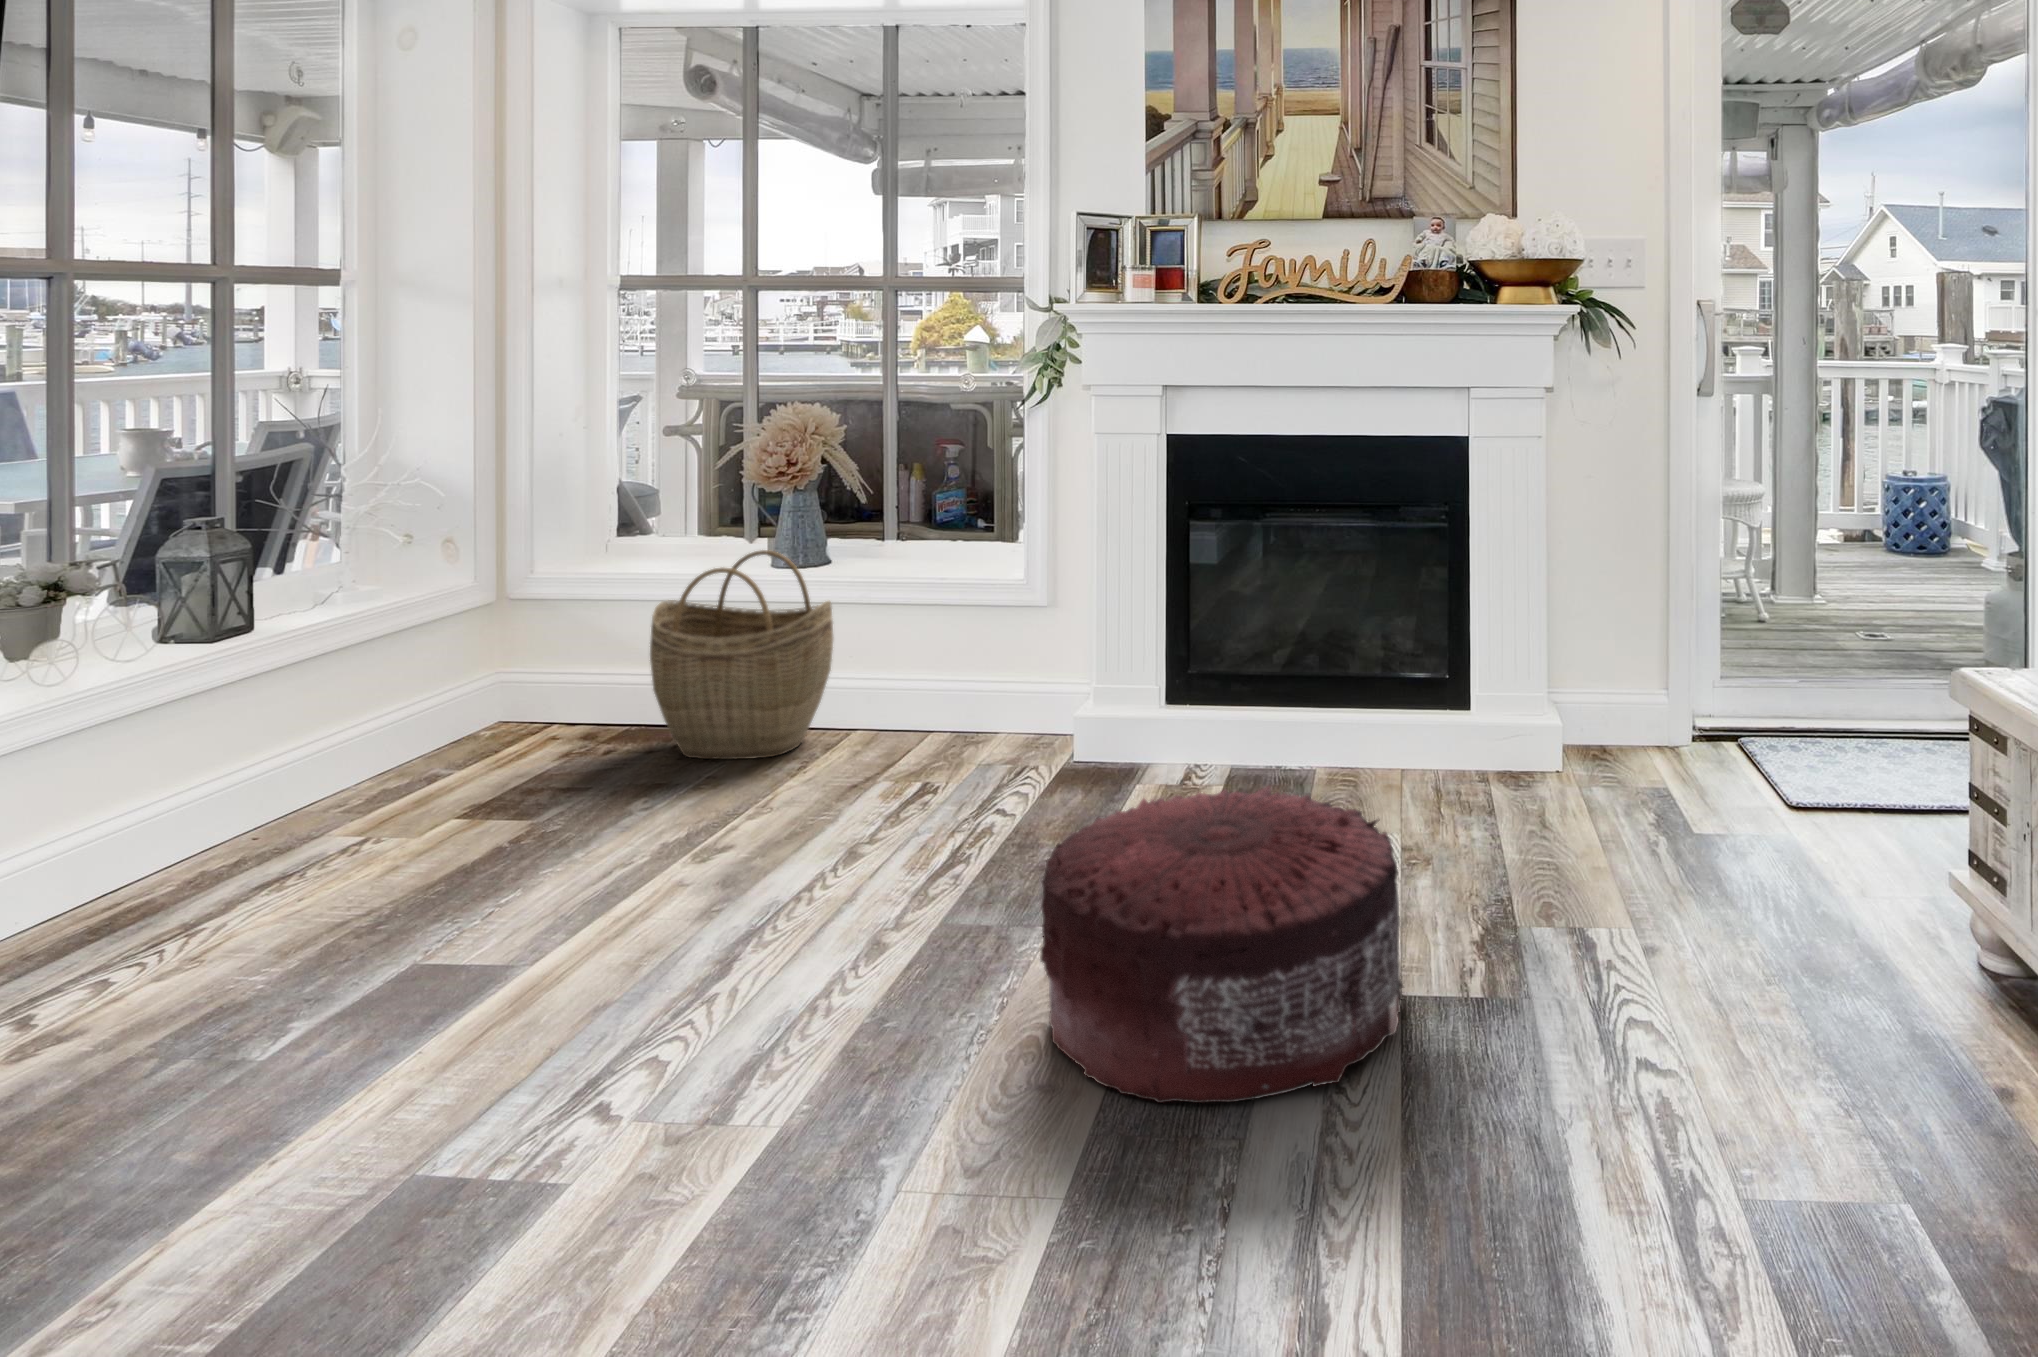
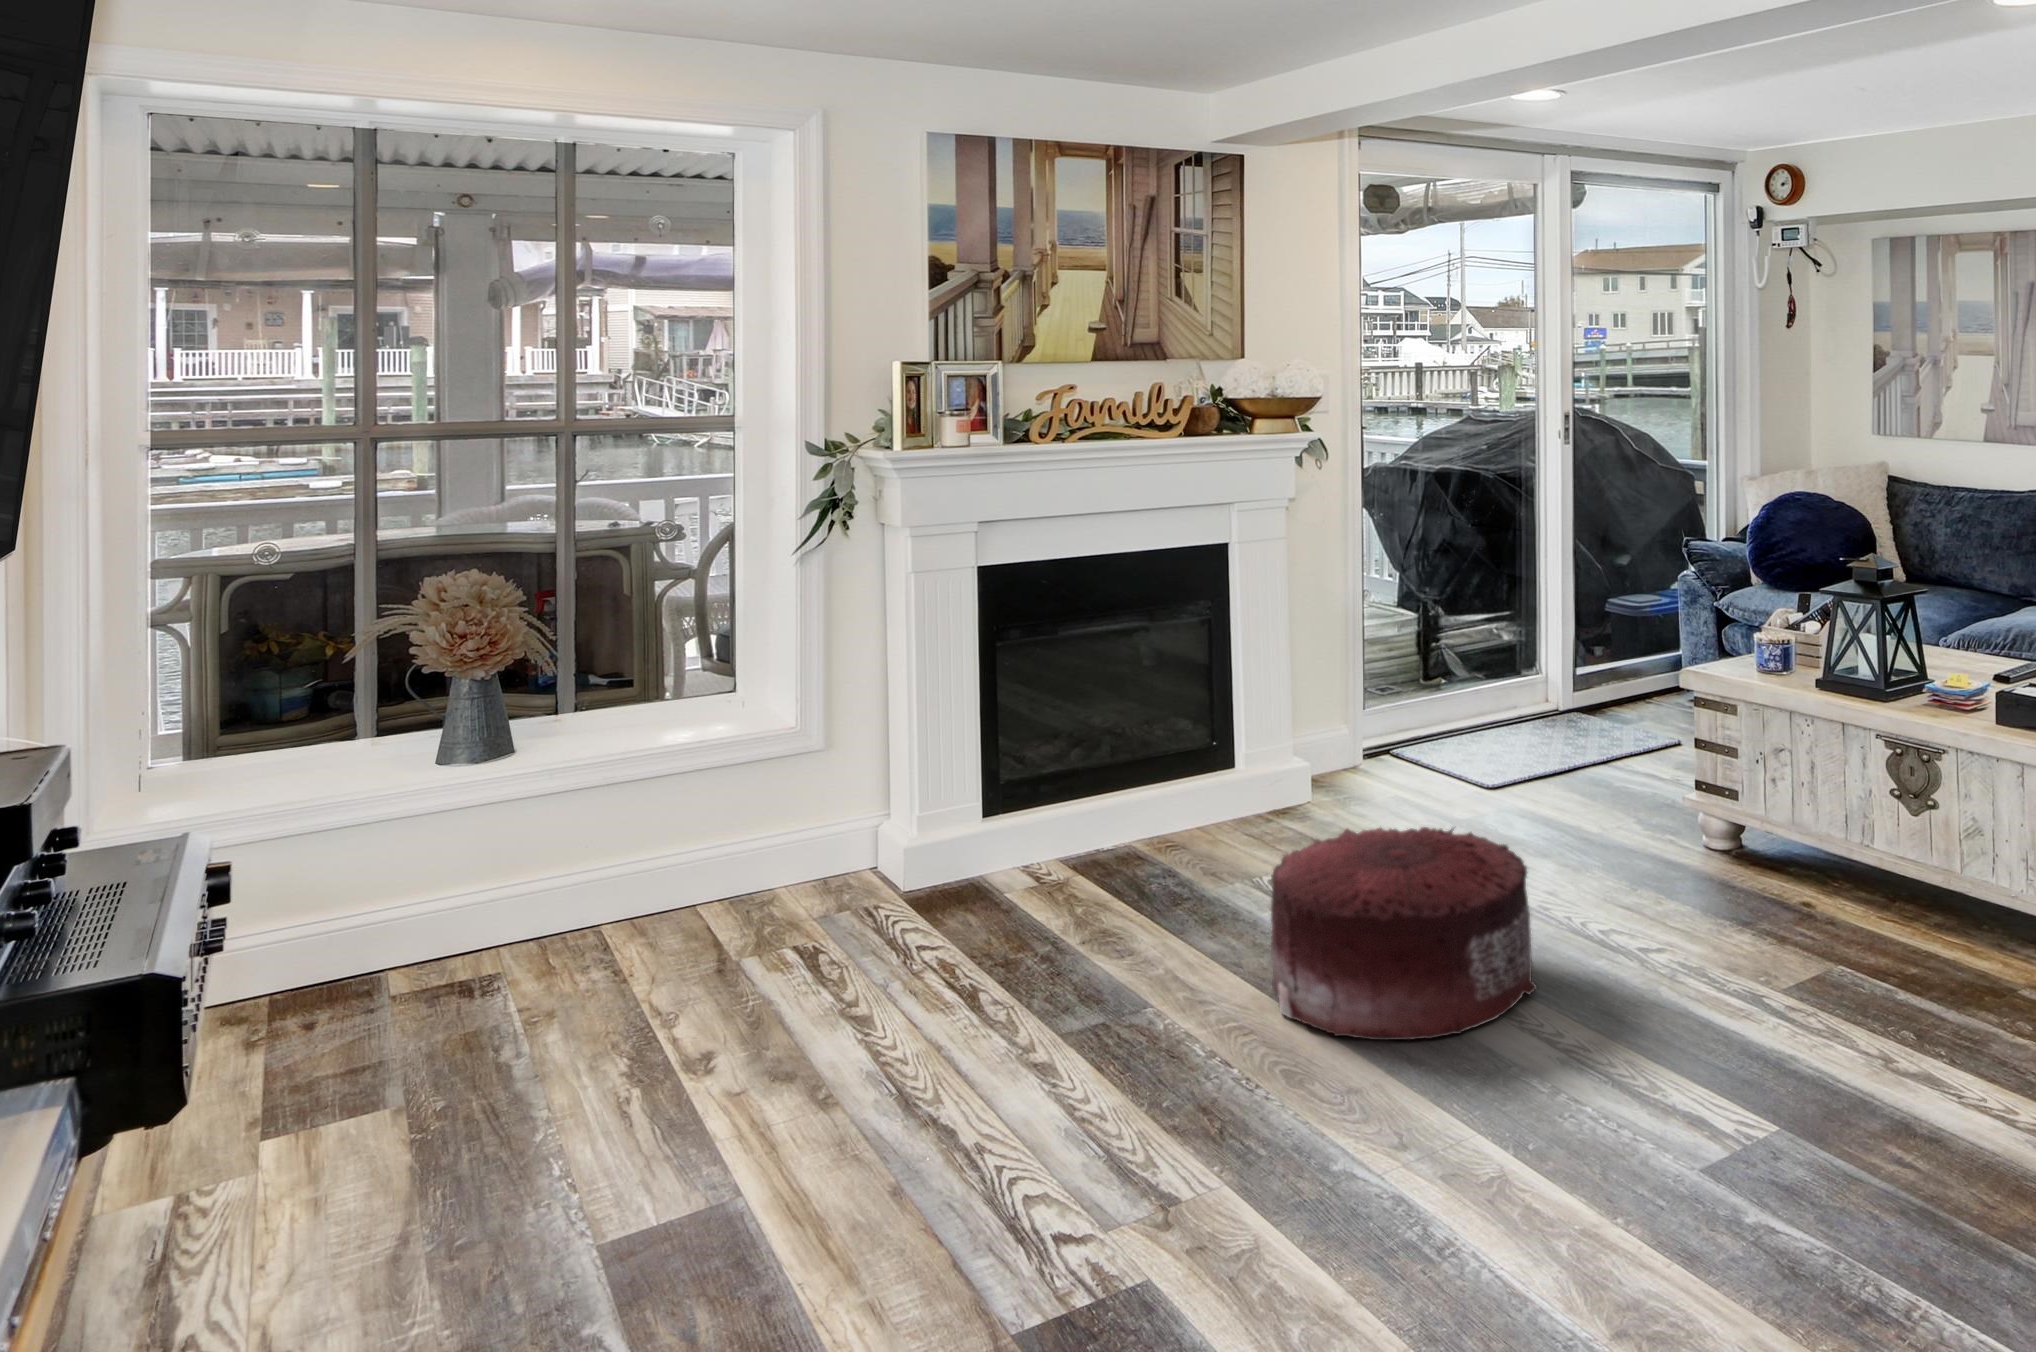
woven basket: present [650,550,833,759] -> none [417,754,642,1008]

